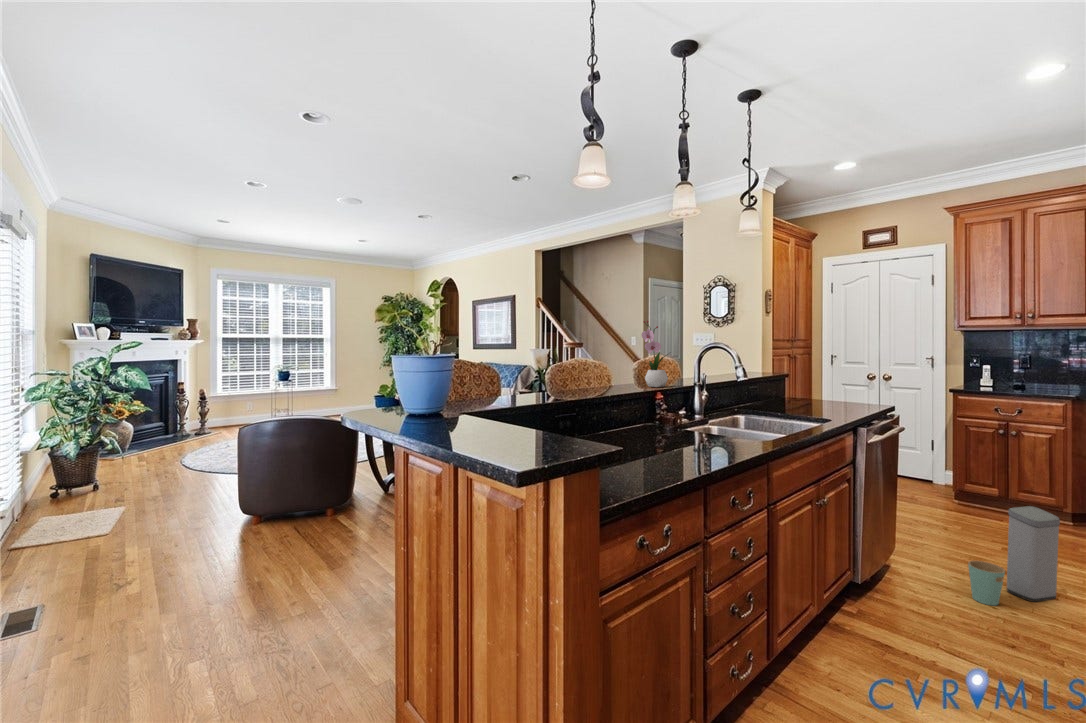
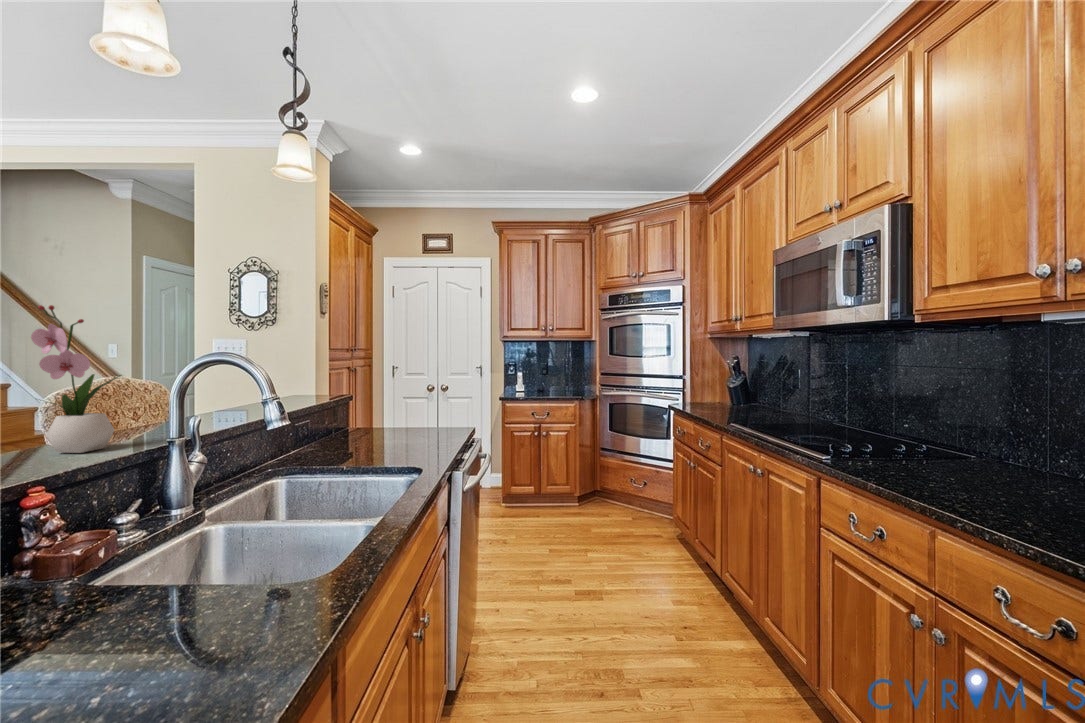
trash can: present [968,506,1060,606] -> none [547,516,606,640]

